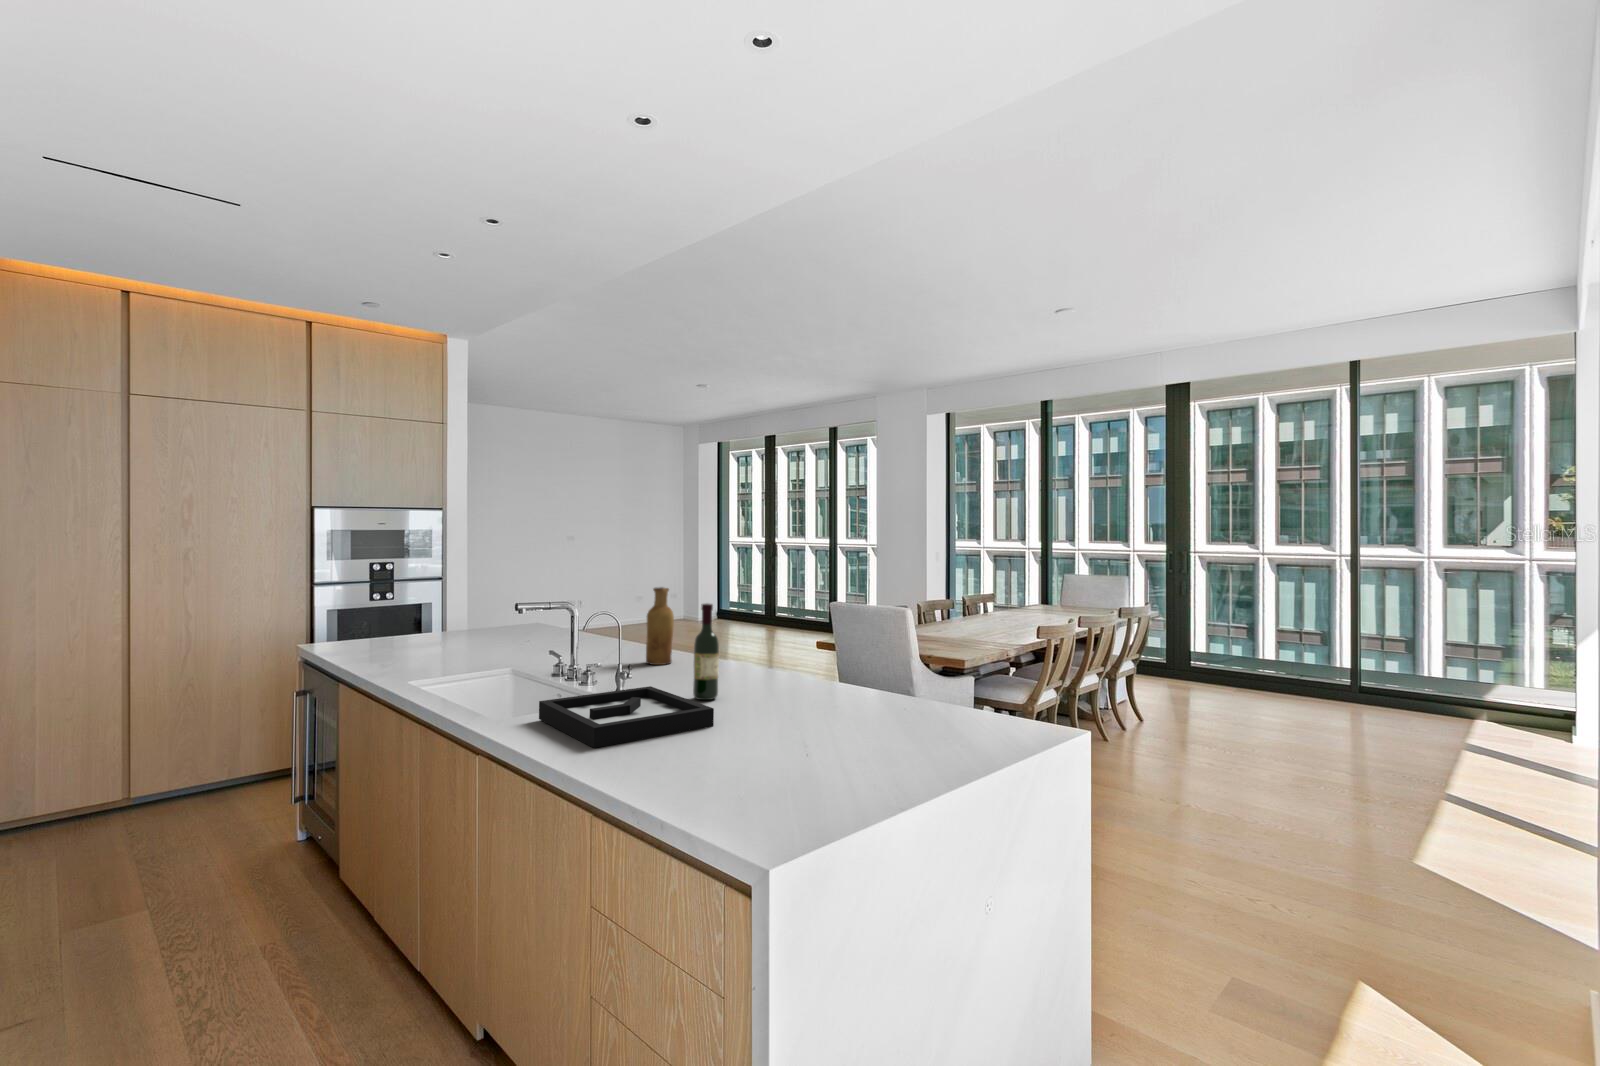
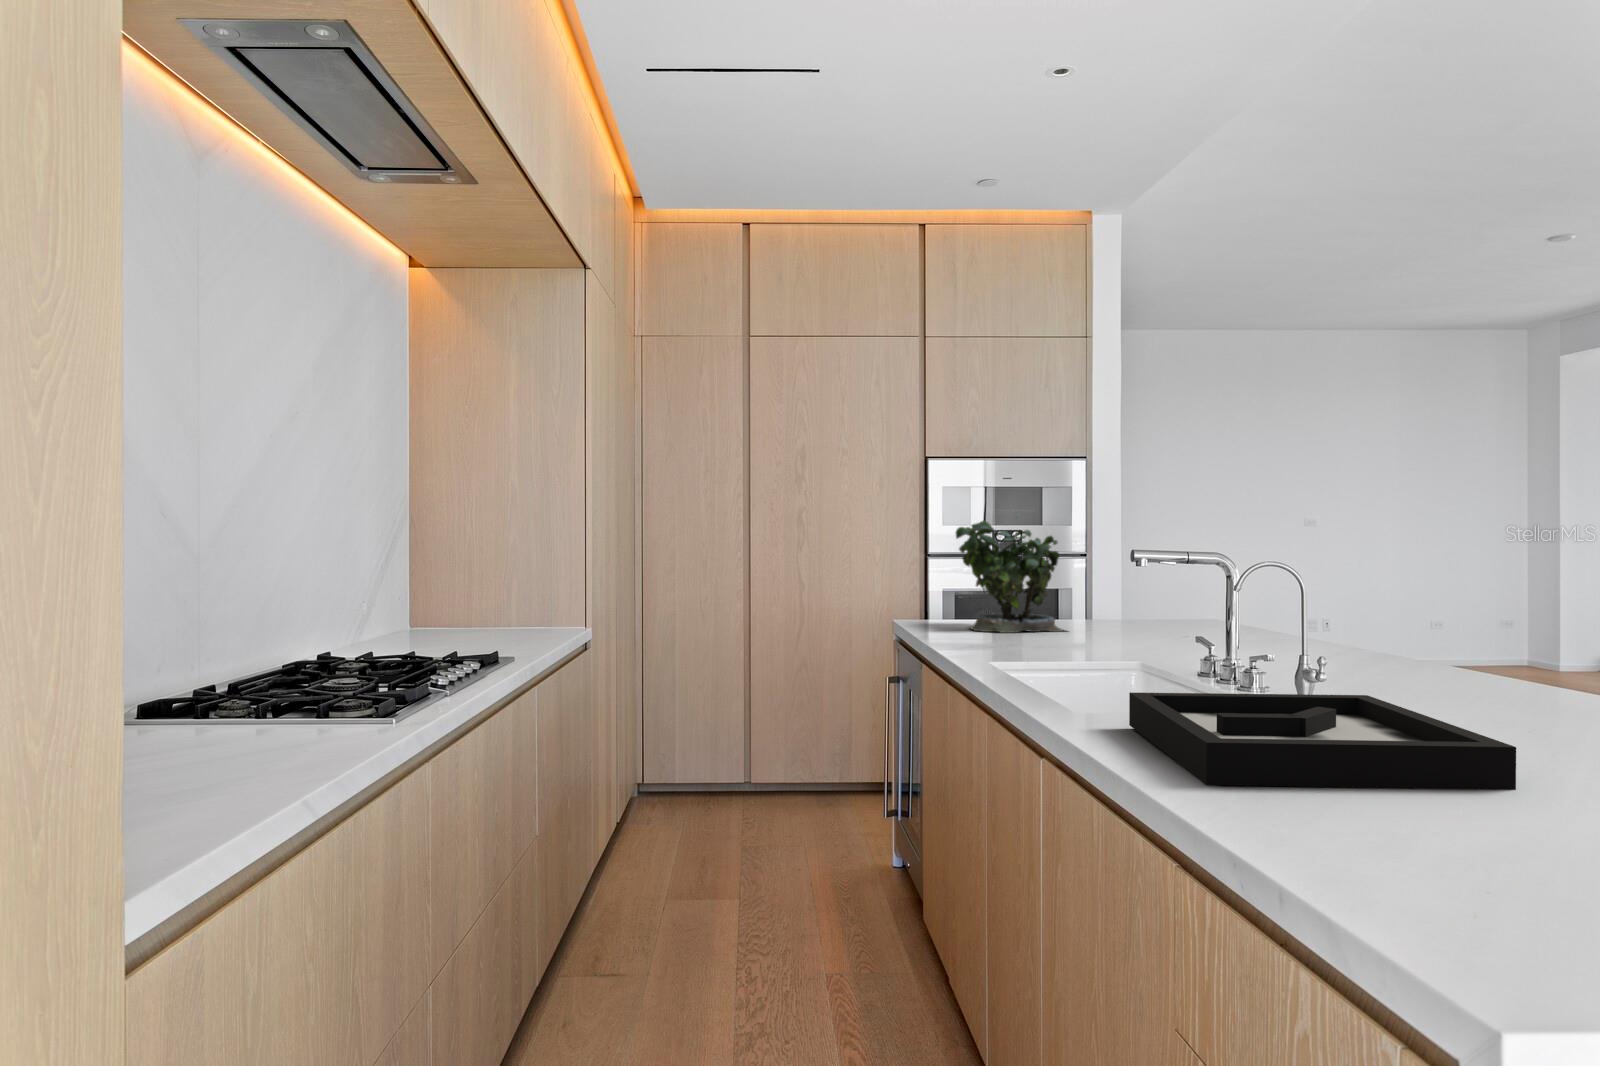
potted plant: none [367,568,454,653] -> present [956,515,1065,633]
vase: present [646,587,674,665] -> none [1382,529,1442,677]
wine bottle: present [693,603,719,700] -> none [1473,529,1540,741]

